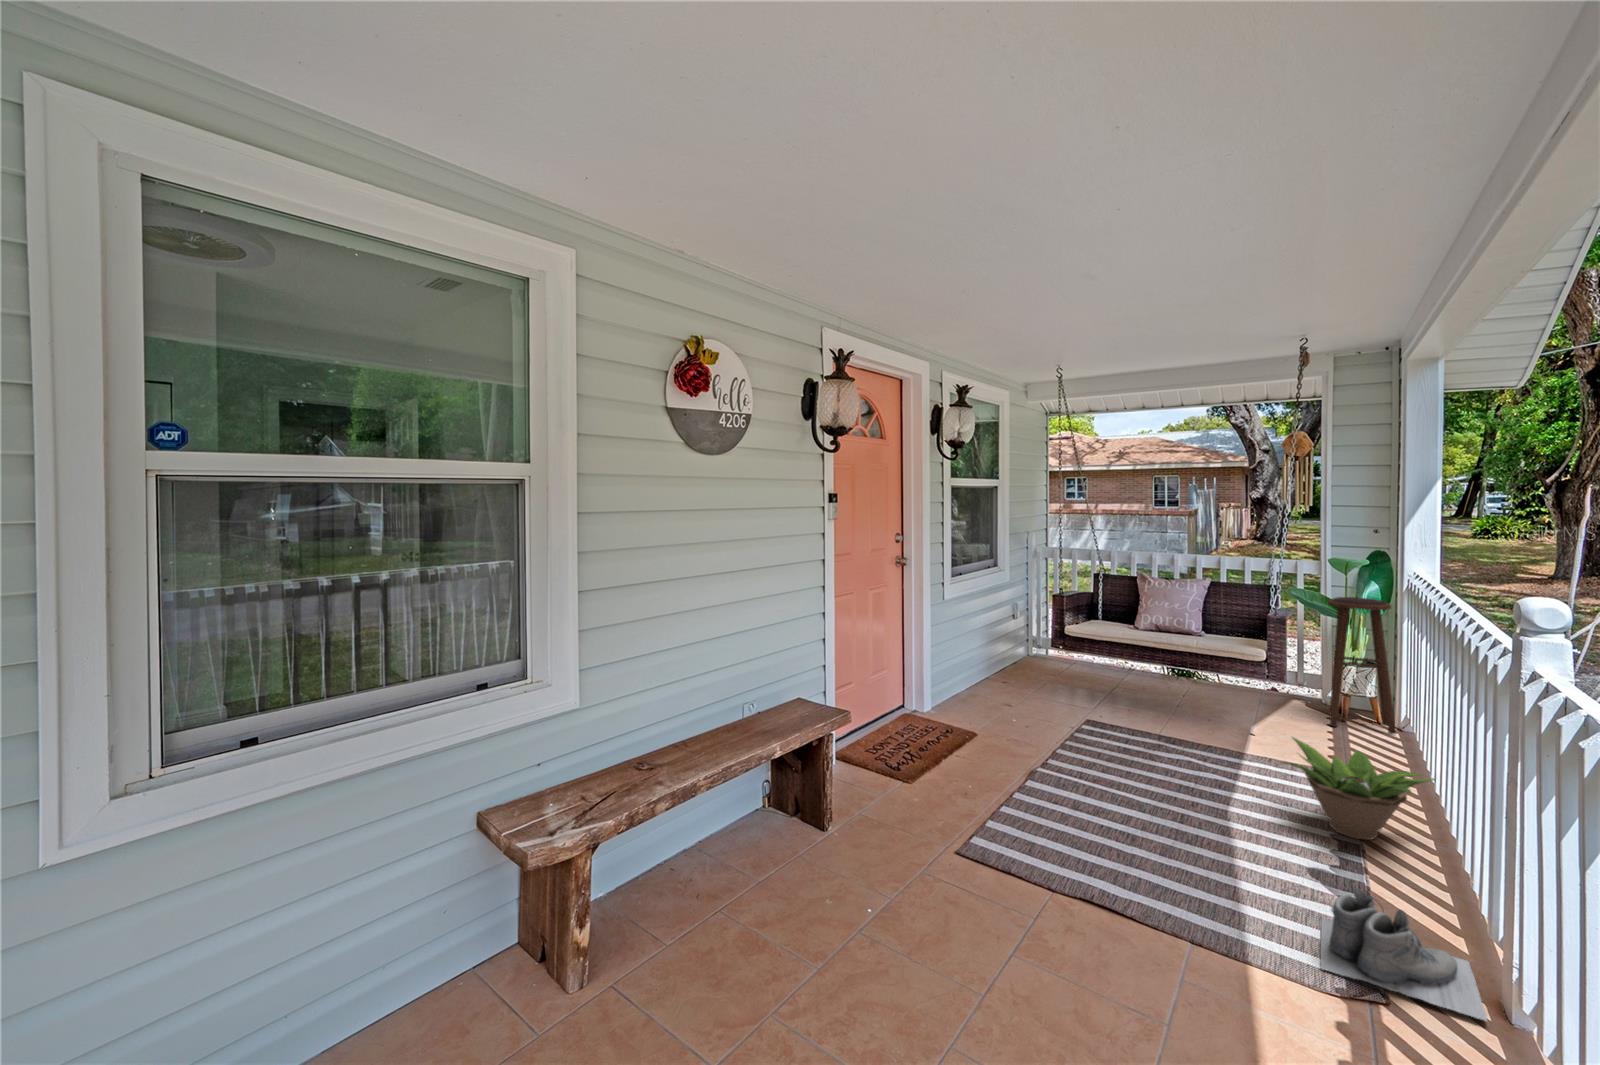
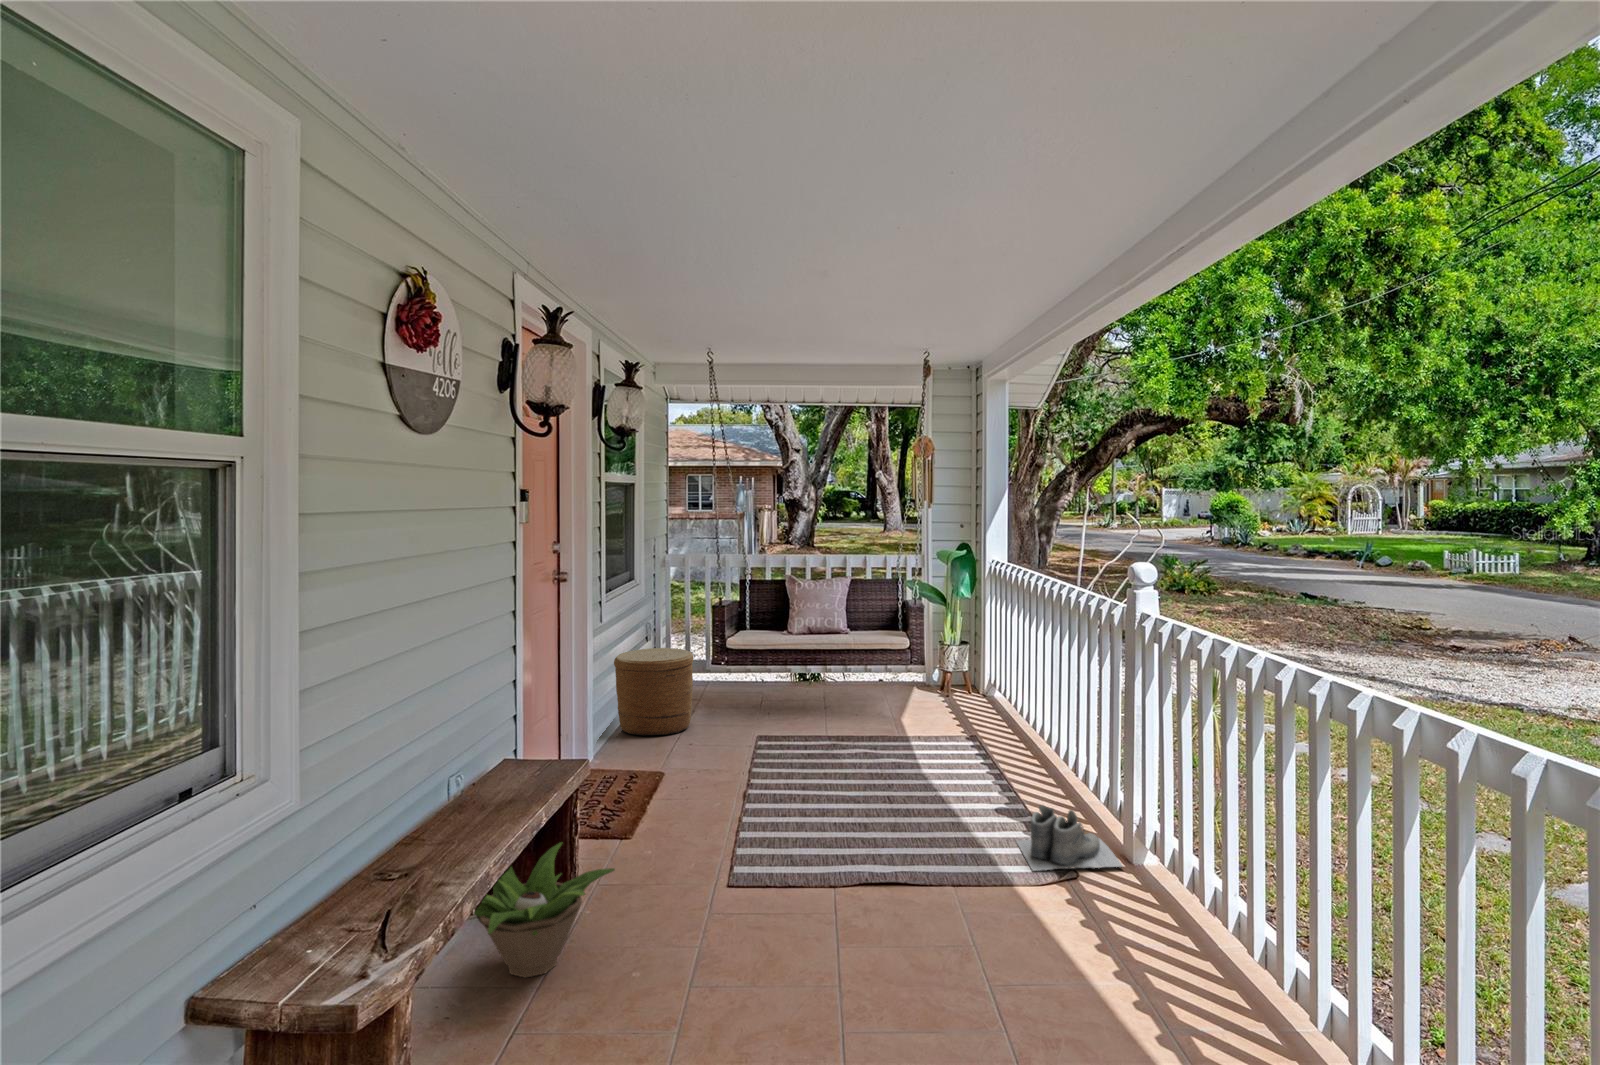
stool: present [1328,597,1396,734] -> none [936,581,989,702]
woven basket: none [973,627,1043,702] -> present [614,648,694,735]
decorative plant: present [1285,737,1435,840] -> present [474,842,615,978]

